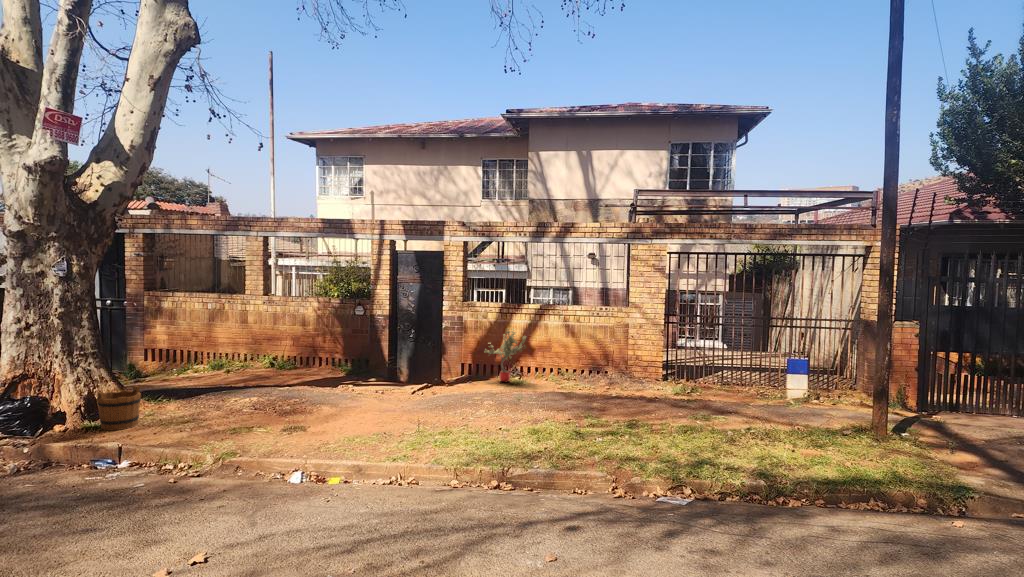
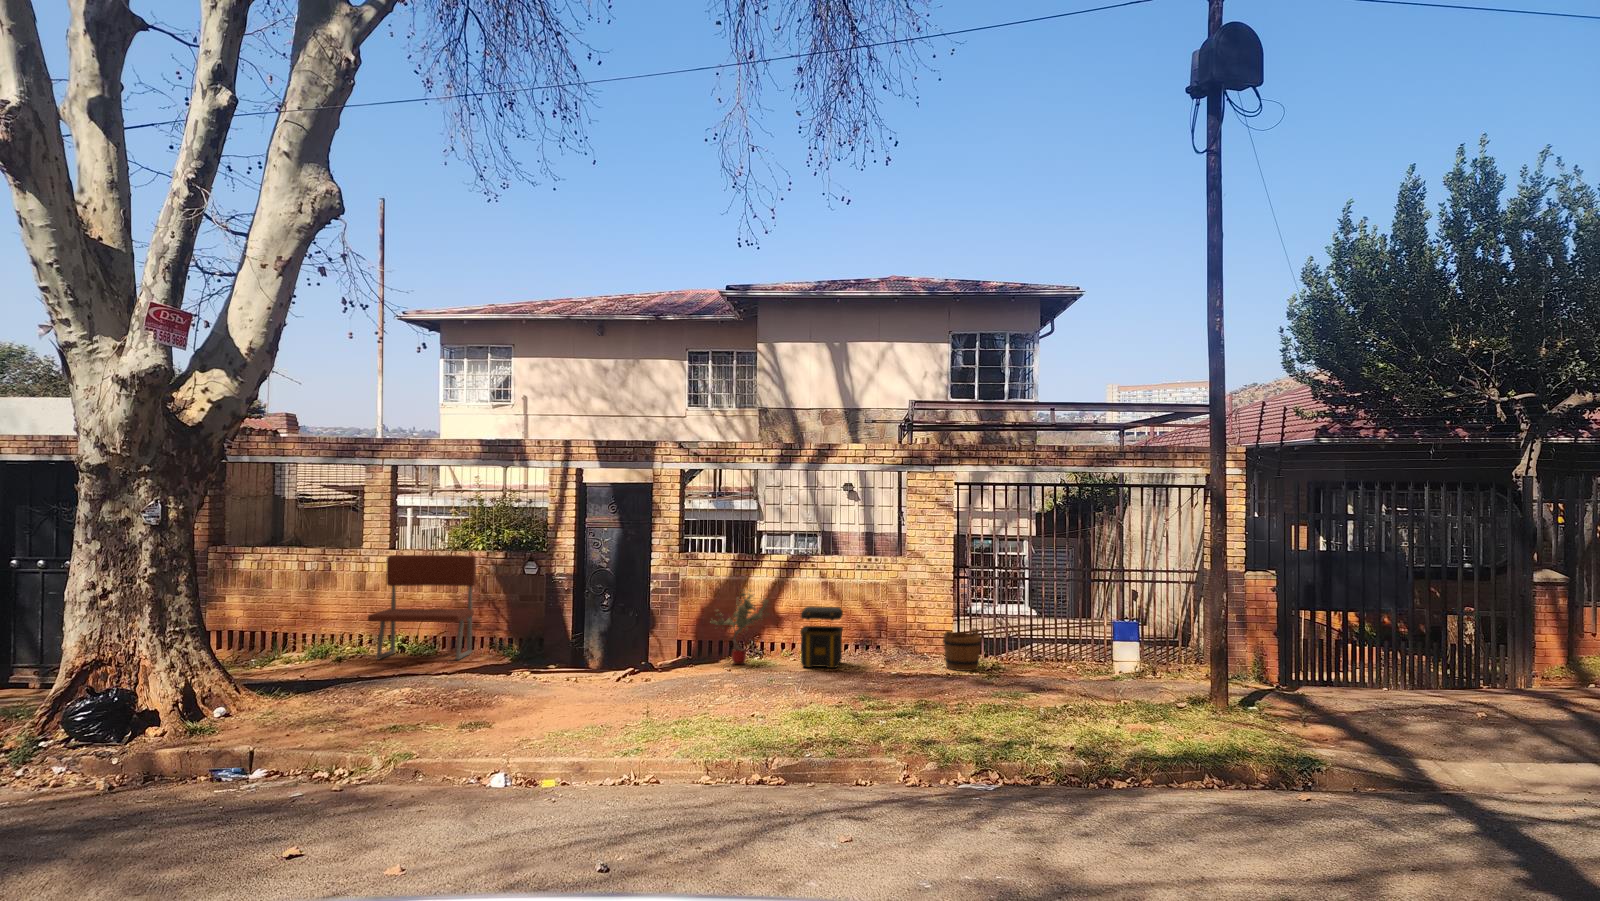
bench: none [246,300,322,374] -> present [368,555,476,660]
toolbox: none [549,342,581,387] -> present [800,606,843,668]
bucket: present [95,386,141,430] -> present [943,628,982,671]

